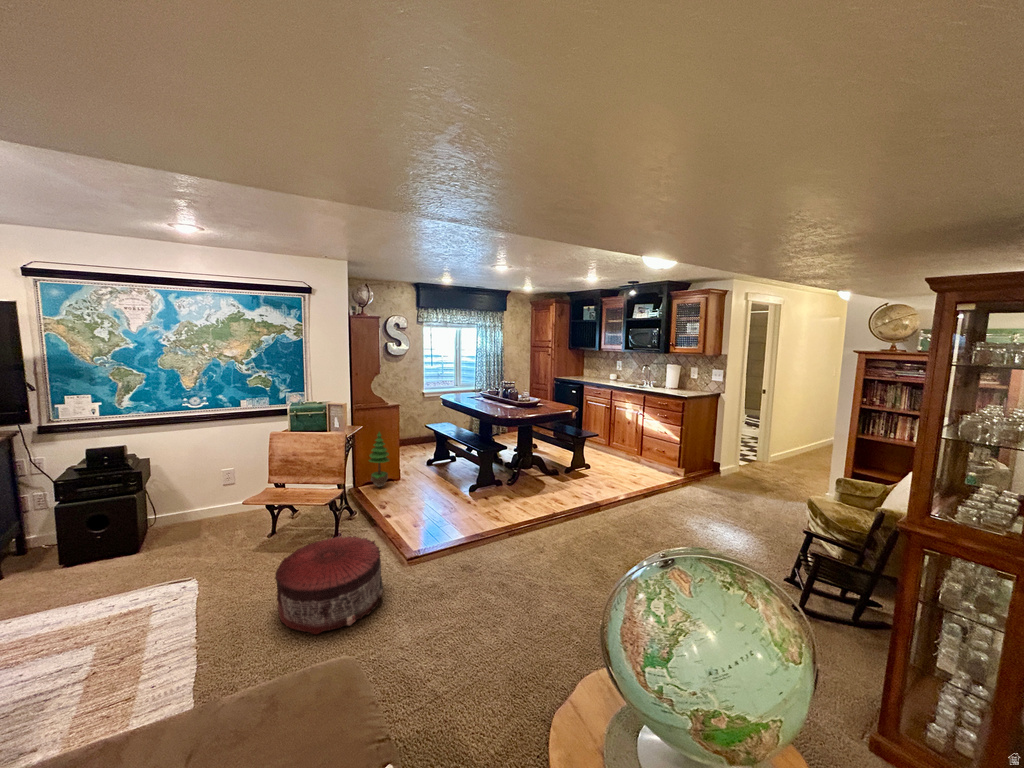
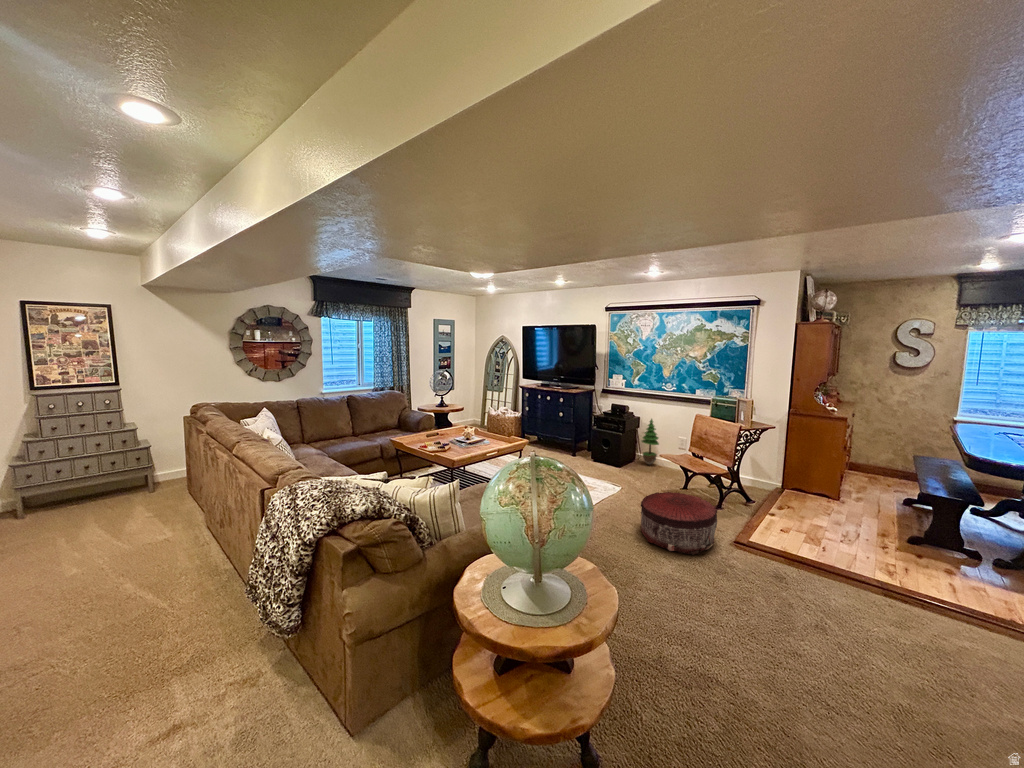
potted tree: present [369,432,389,487] -> present [642,419,659,465]

